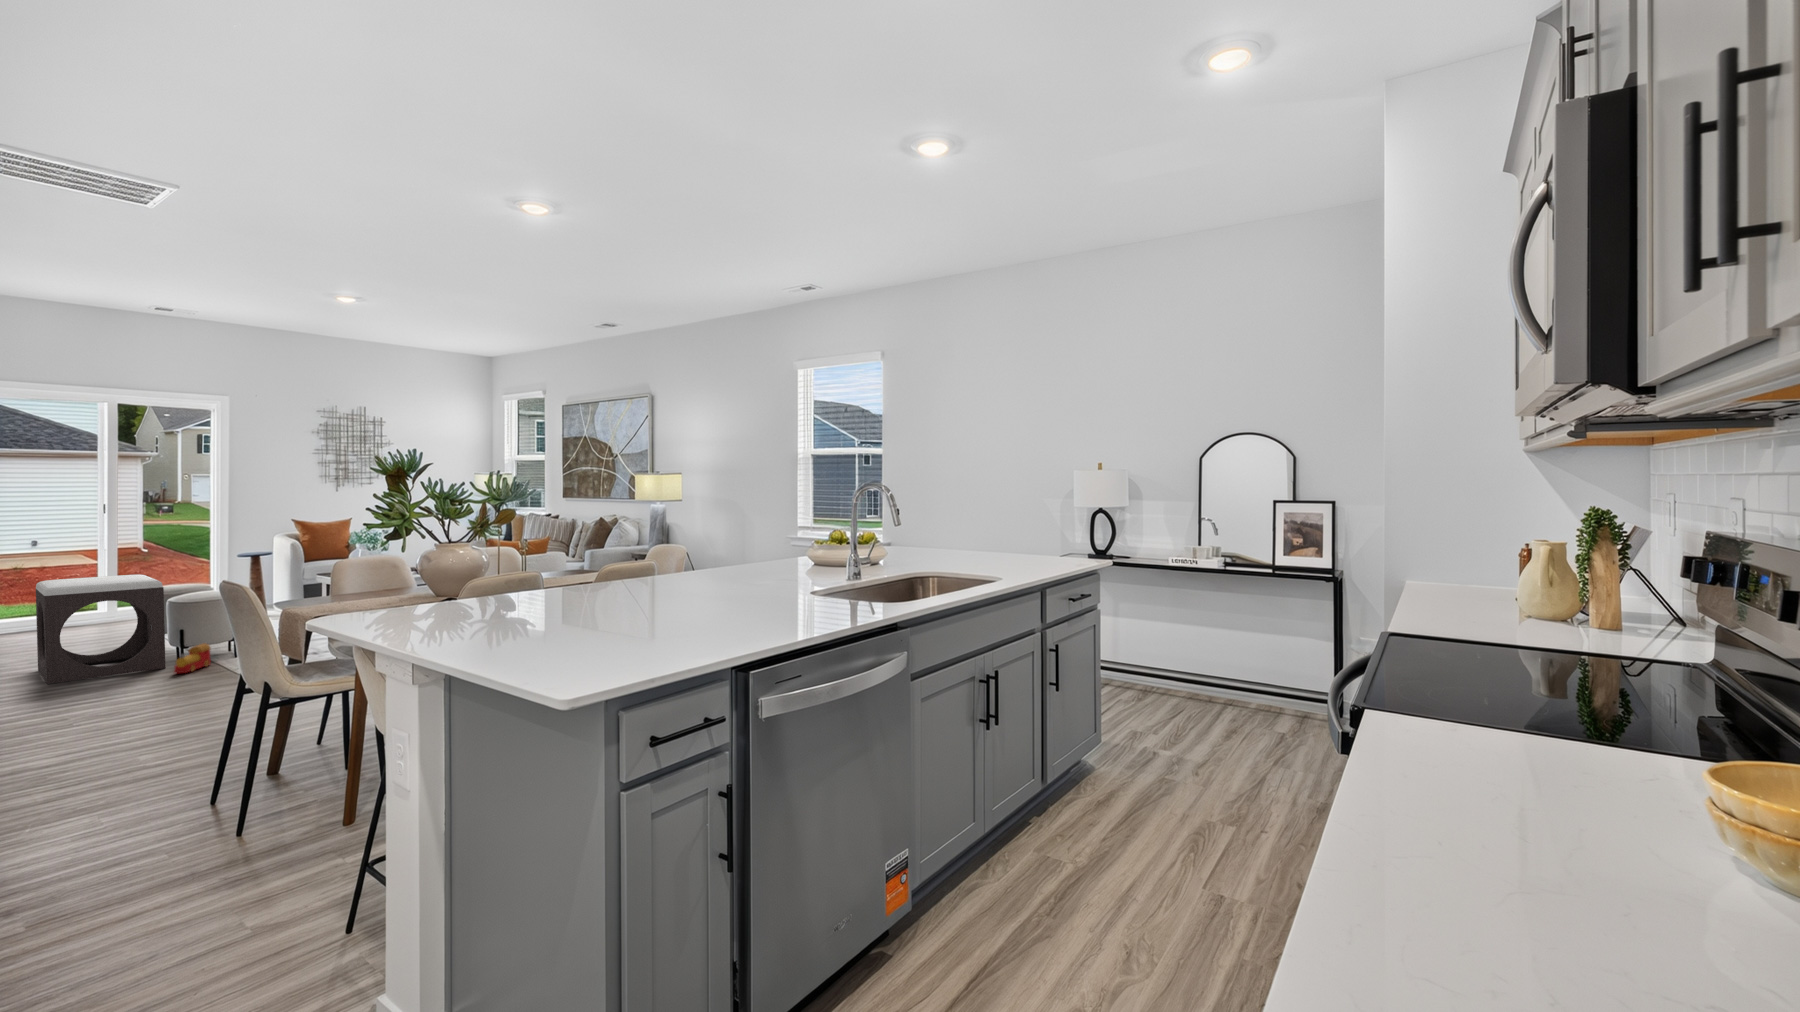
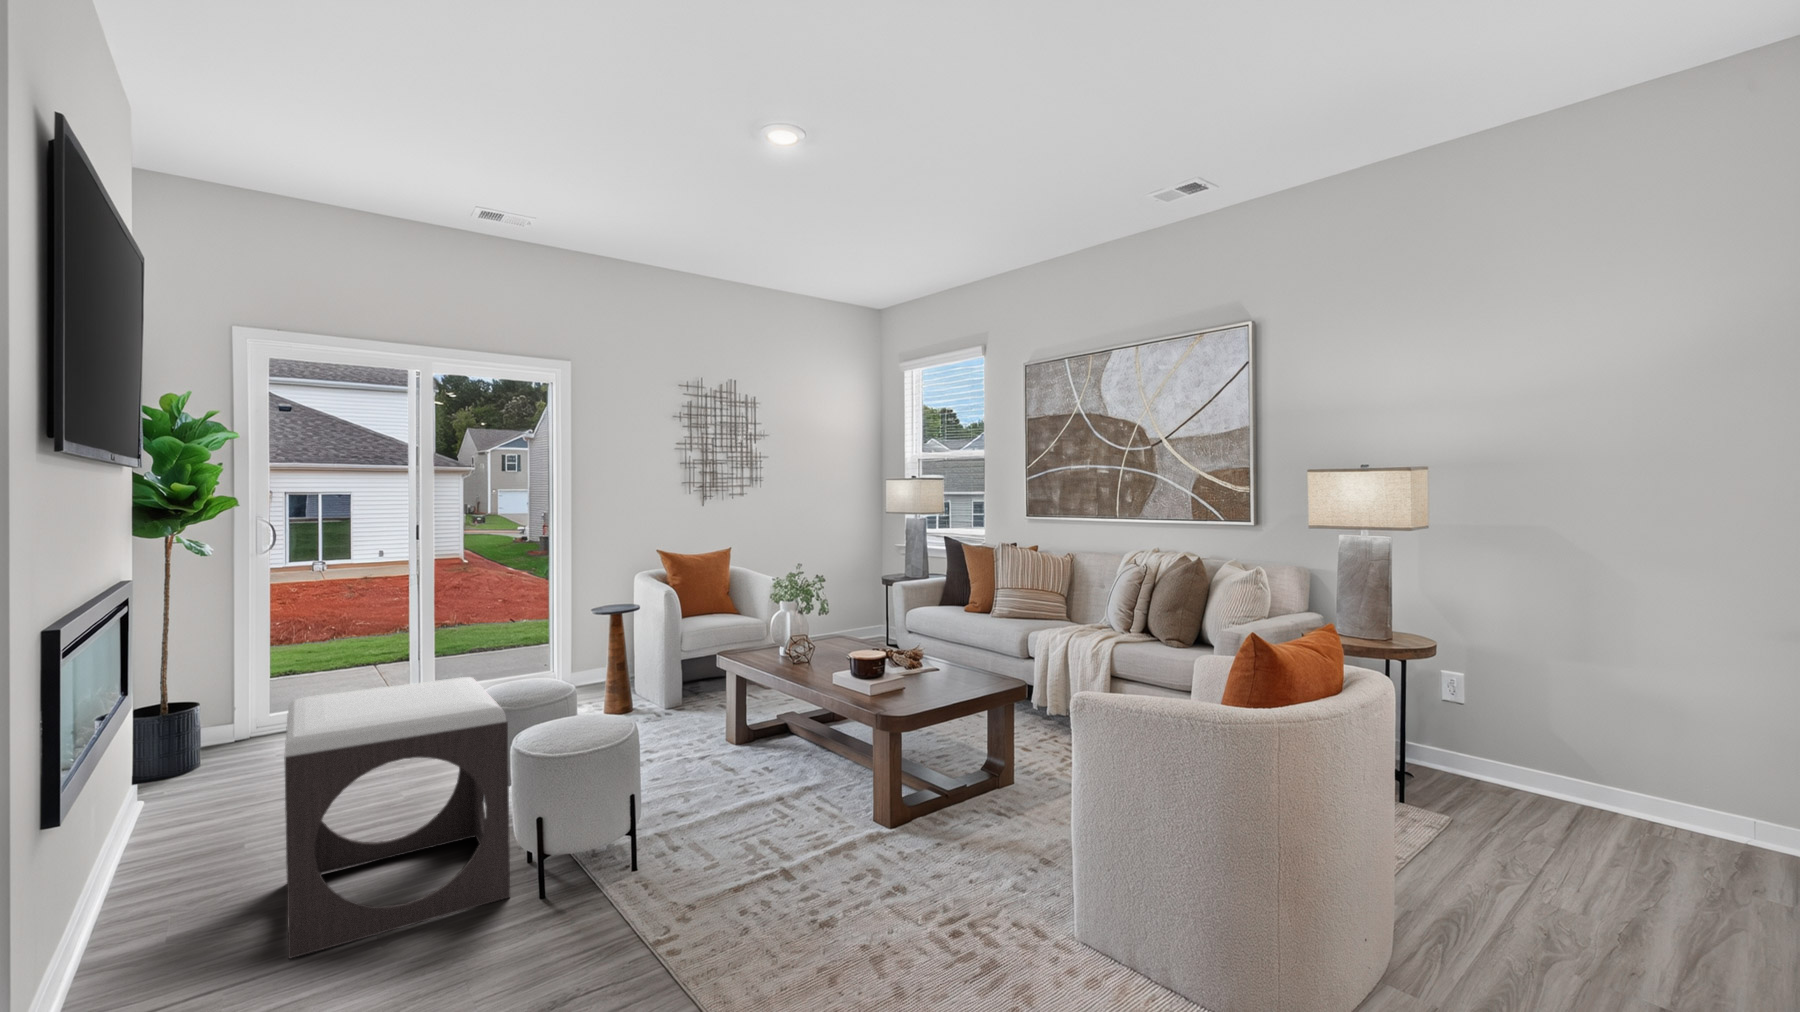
toy train: present [174,643,211,673] -> none [529,844,593,936]

